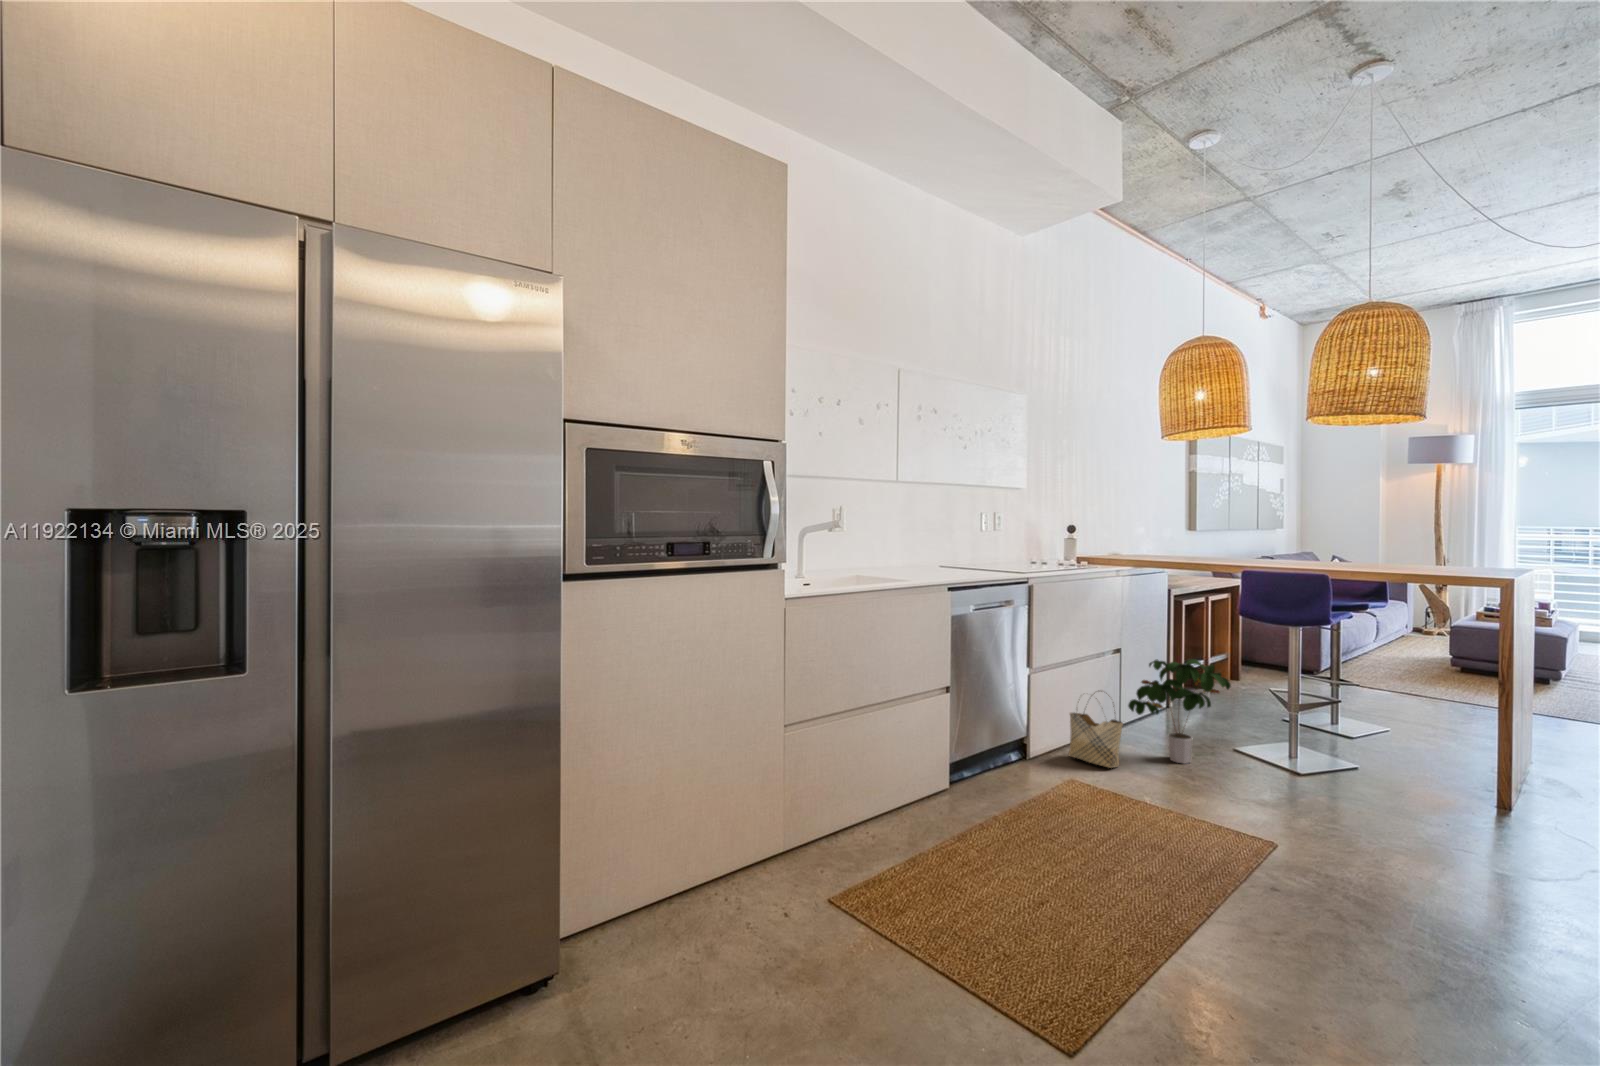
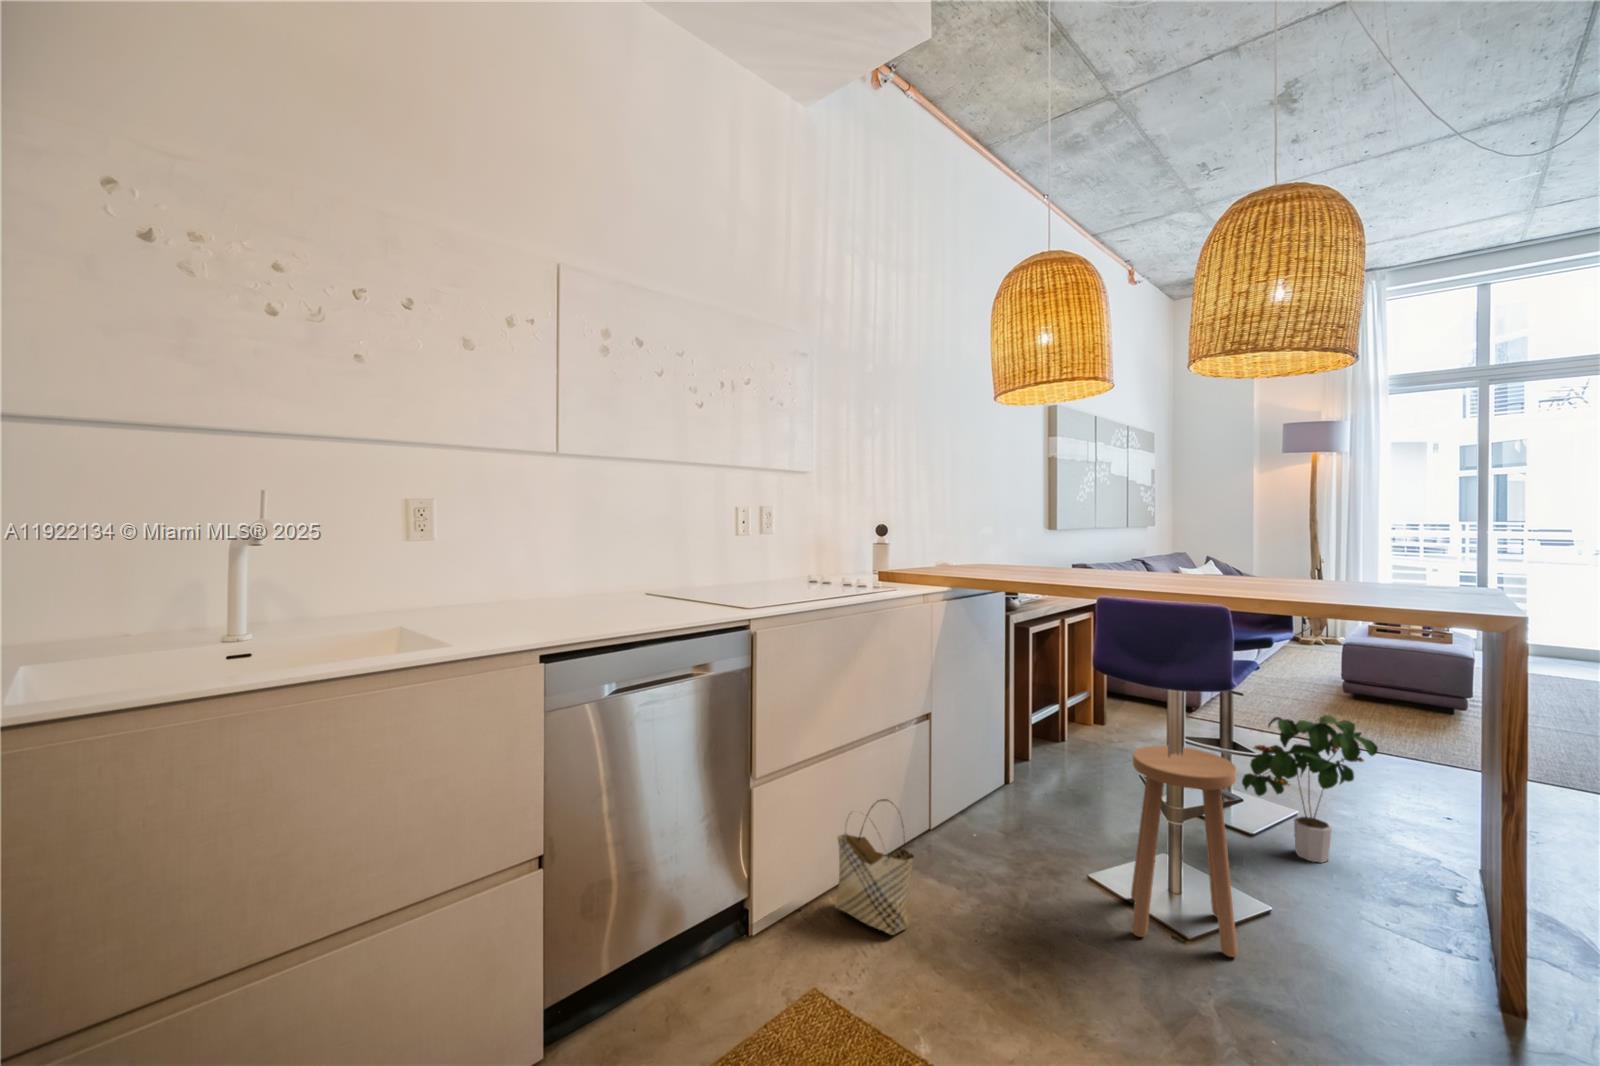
potted plant: present [1128,659,1231,764] -> present [1242,715,1378,863]
stool: none [1266,663,1339,788] -> present [1131,745,1237,957]

